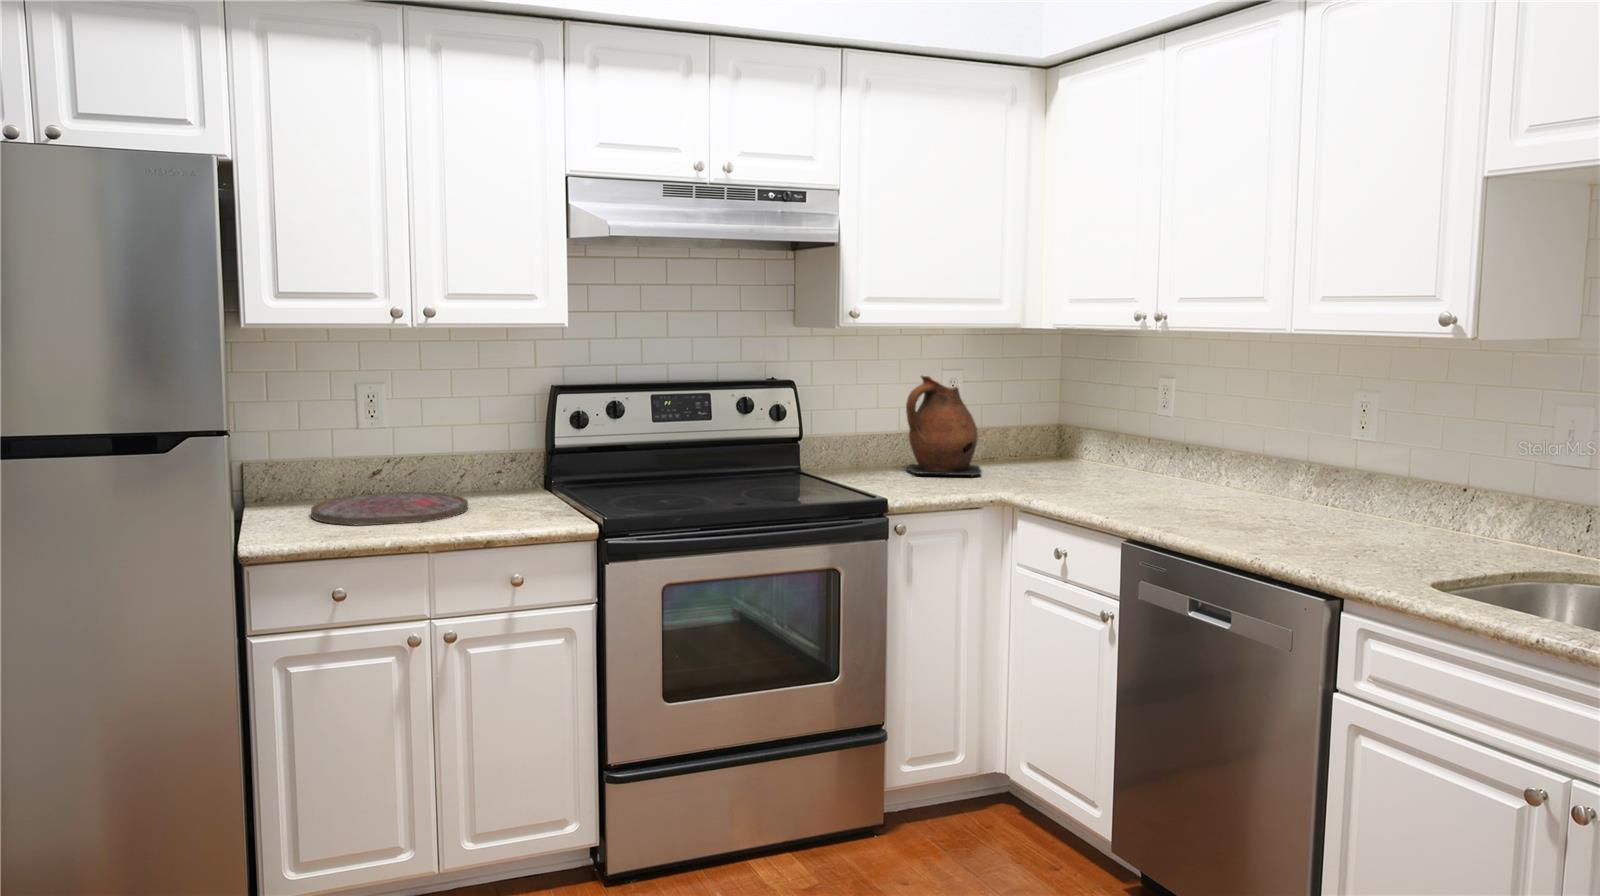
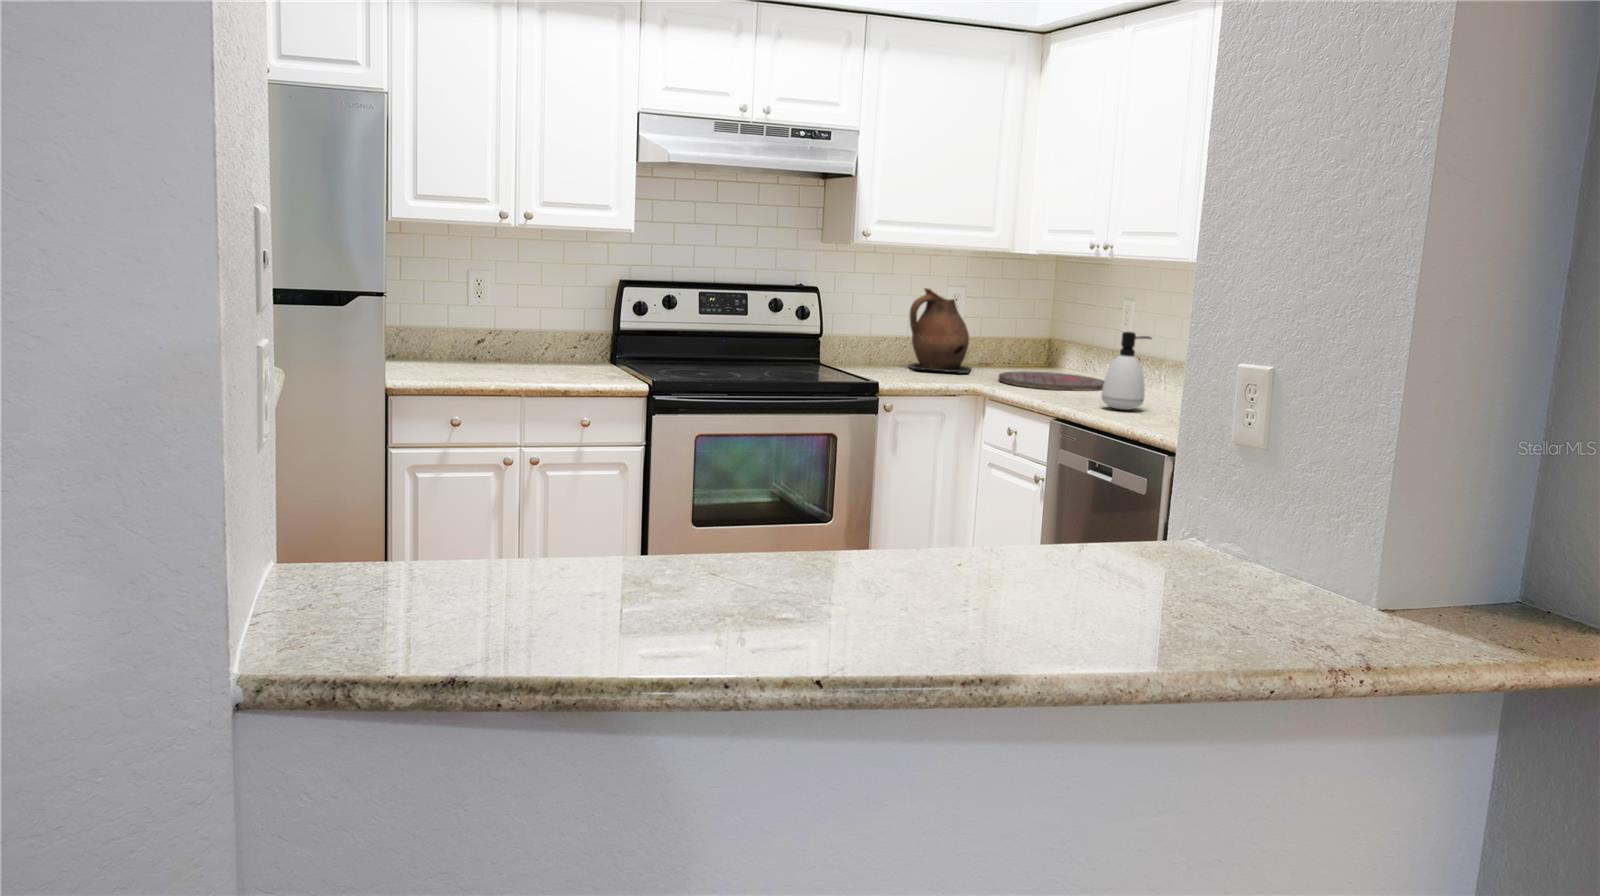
soap dispenser: none [1182,425,1245,524] -> present [1102,332,1151,410]
cutting board: present [311,492,468,526] -> present [999,371,1104,391]

